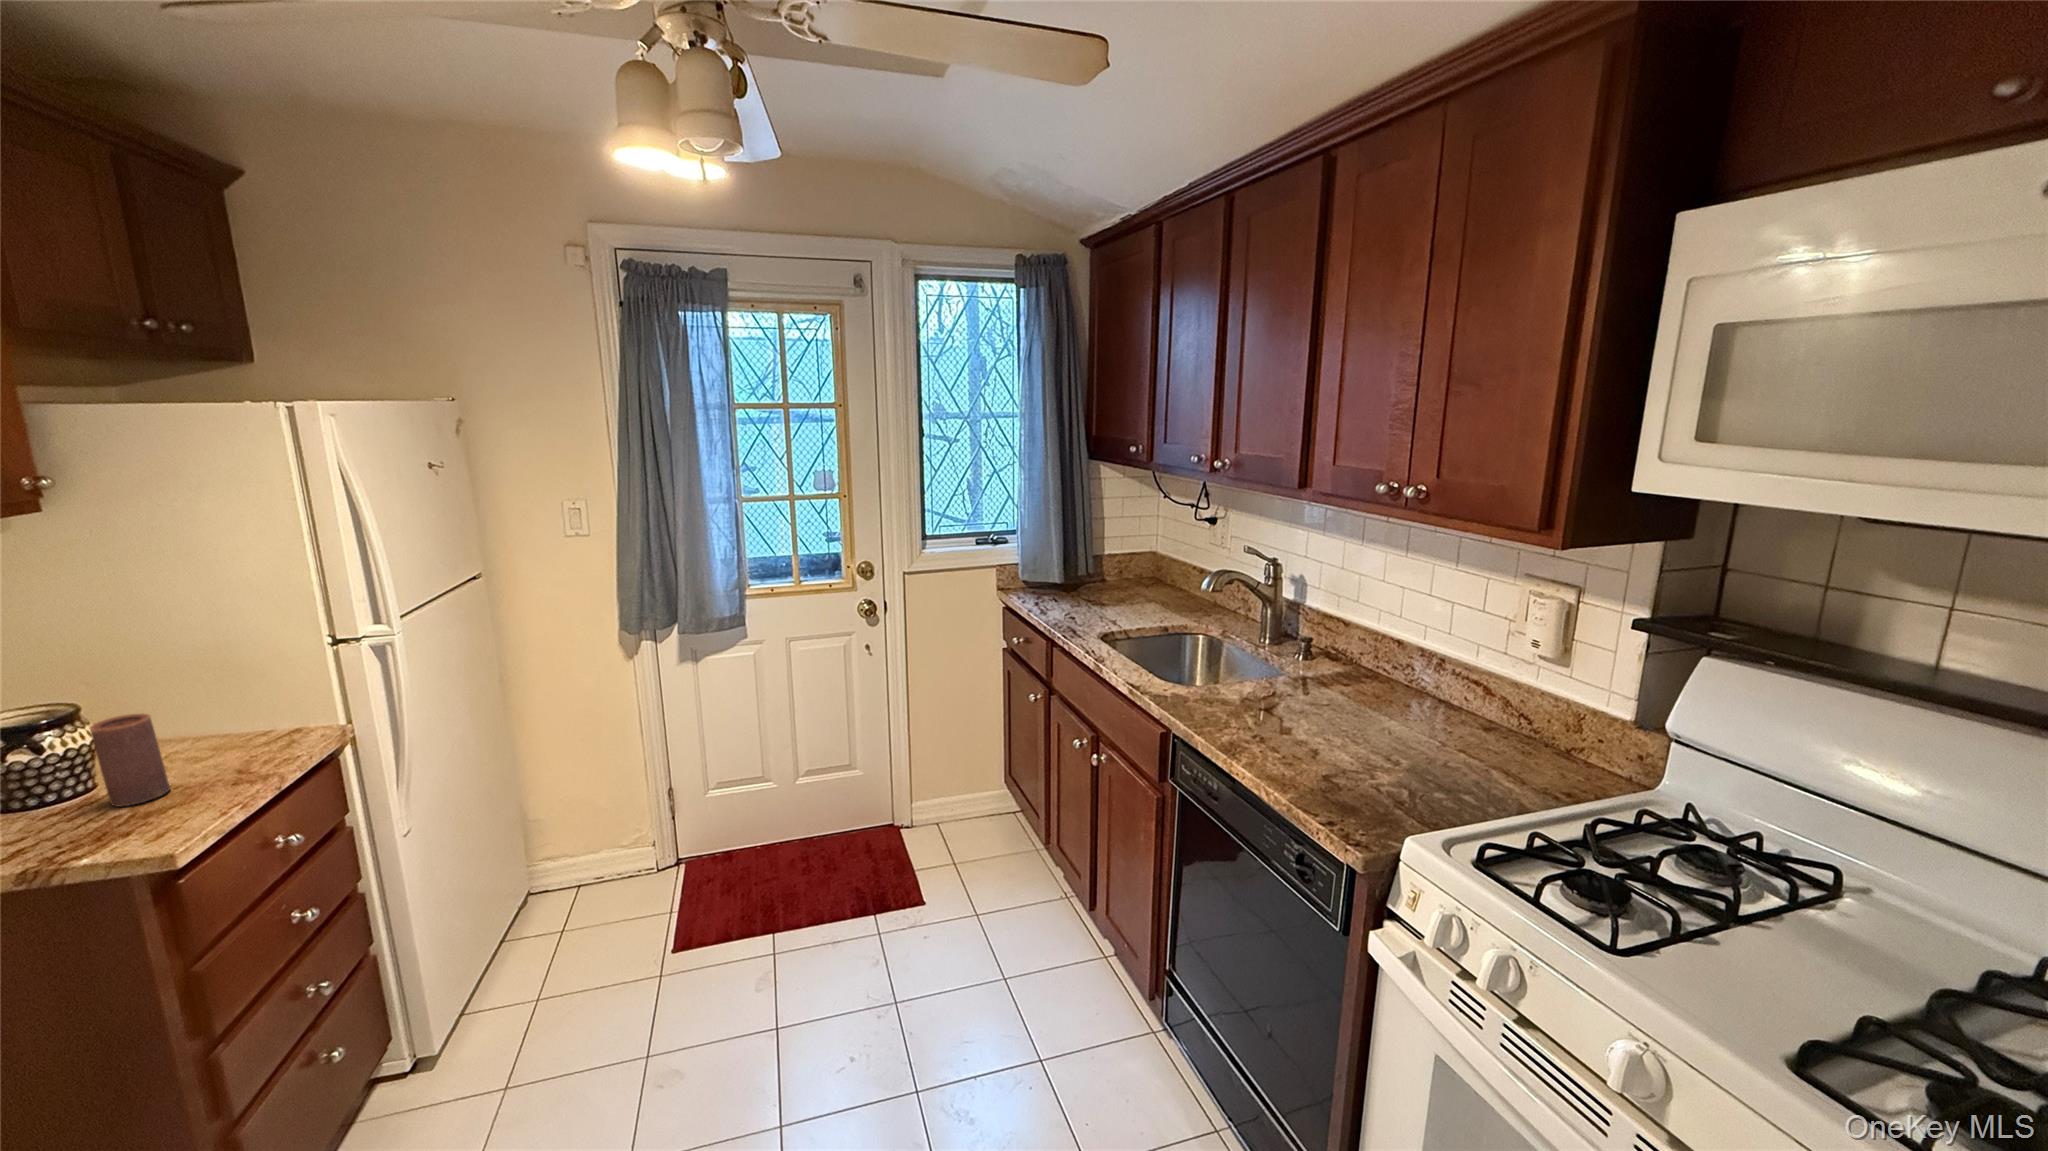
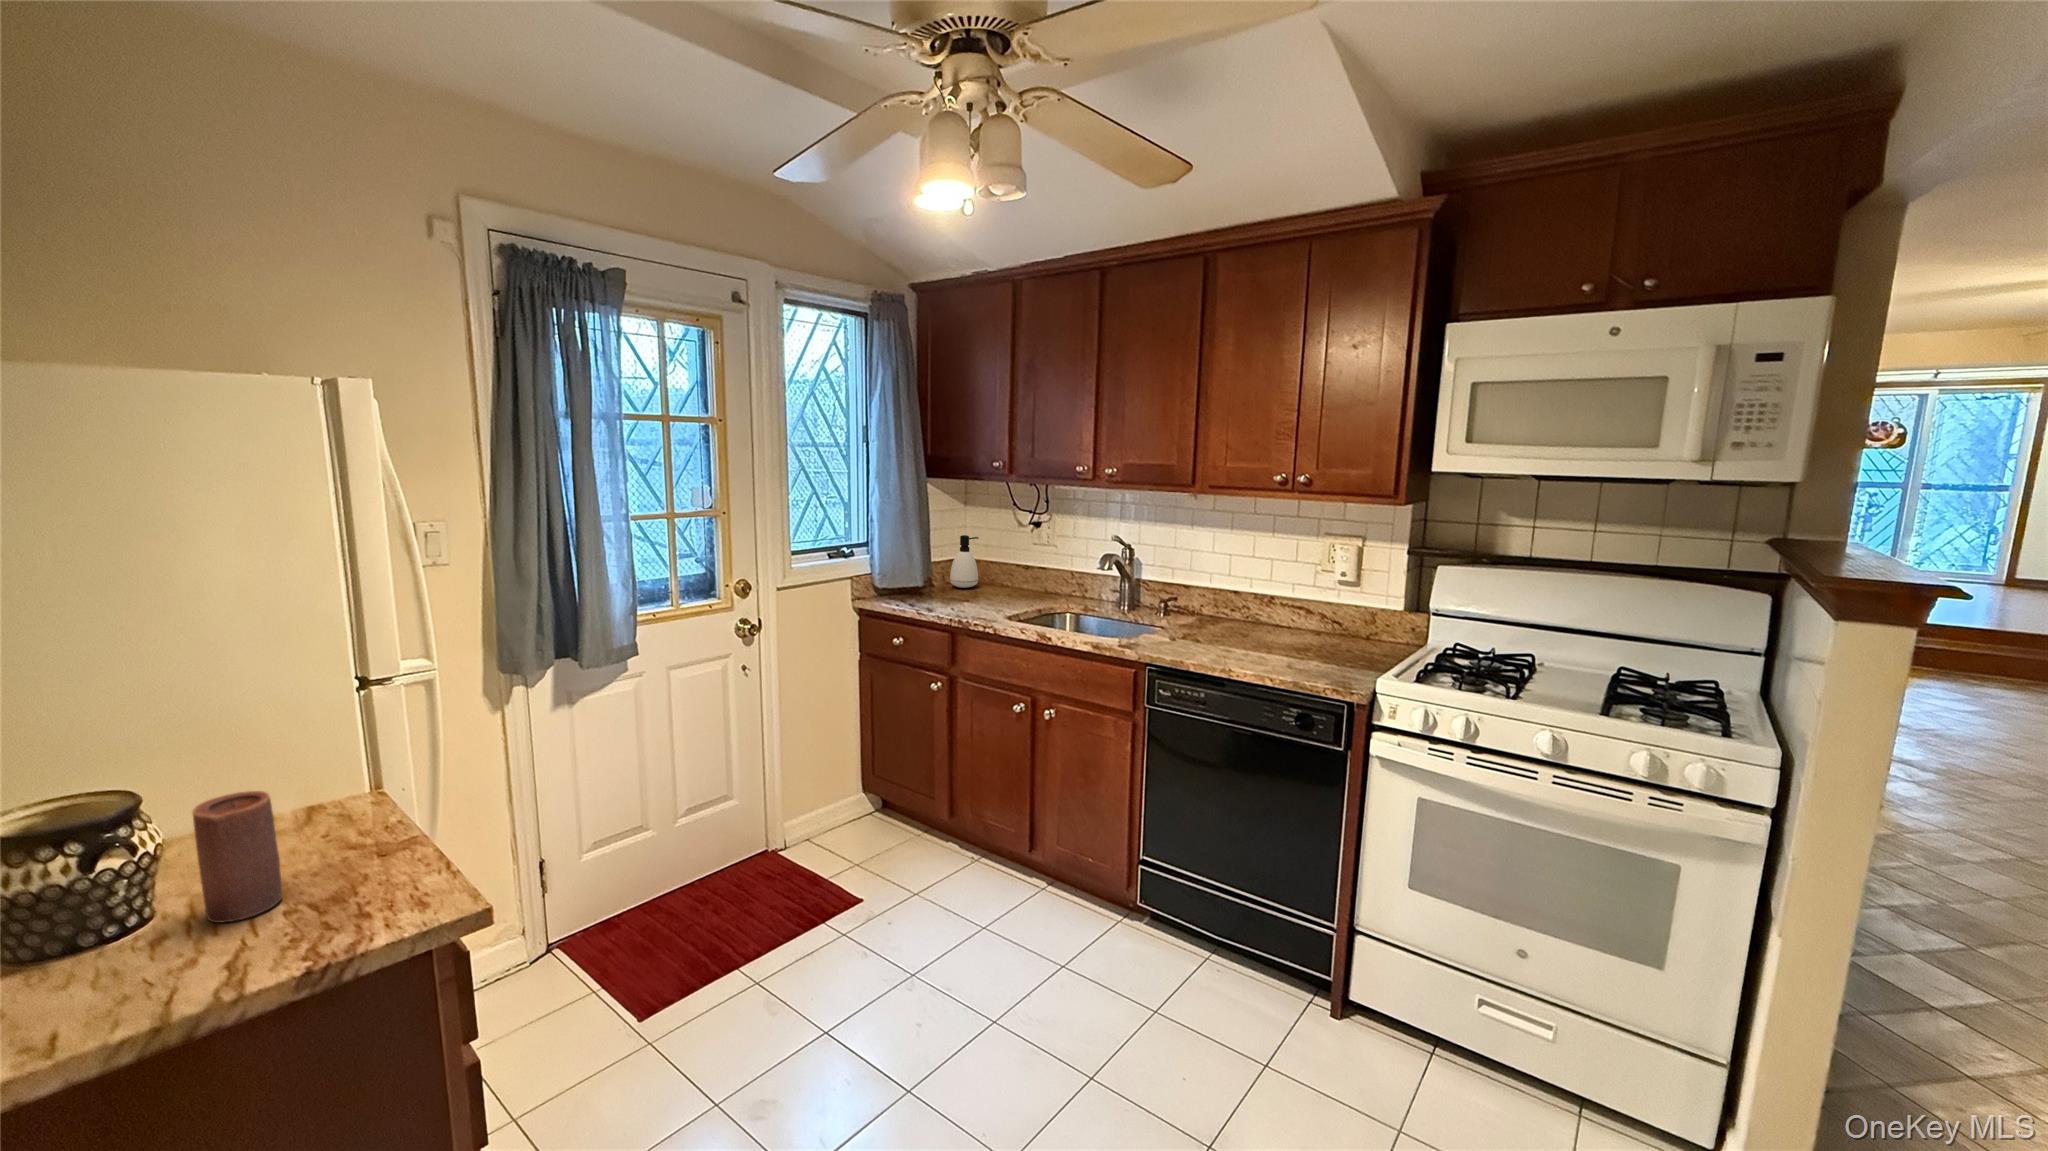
soap dispenser: none [1109,529,1144,589] -> present [950,535,978,588]

